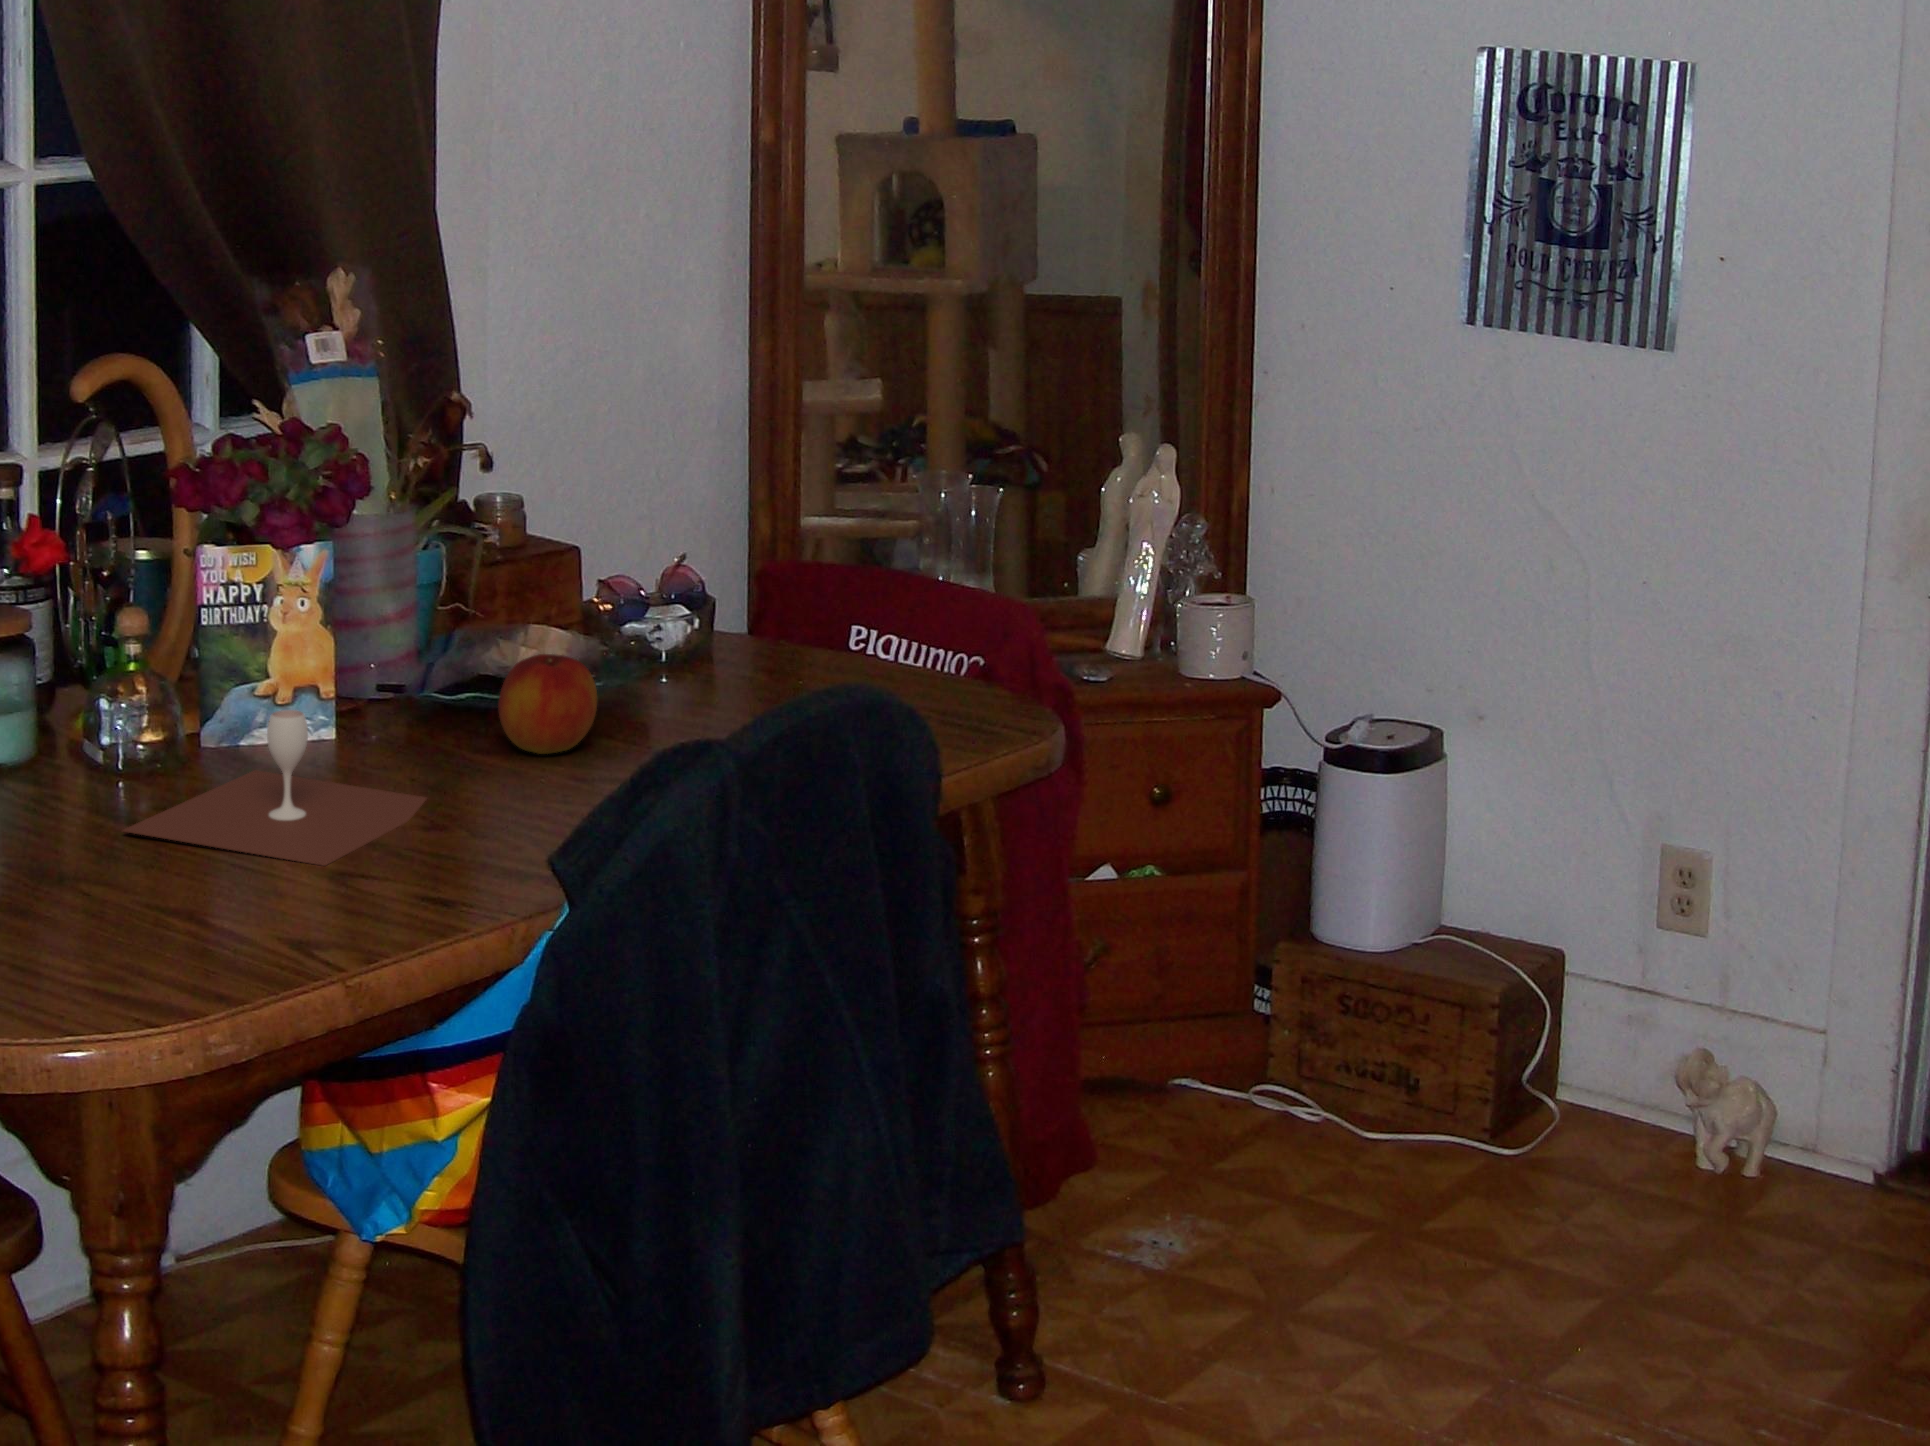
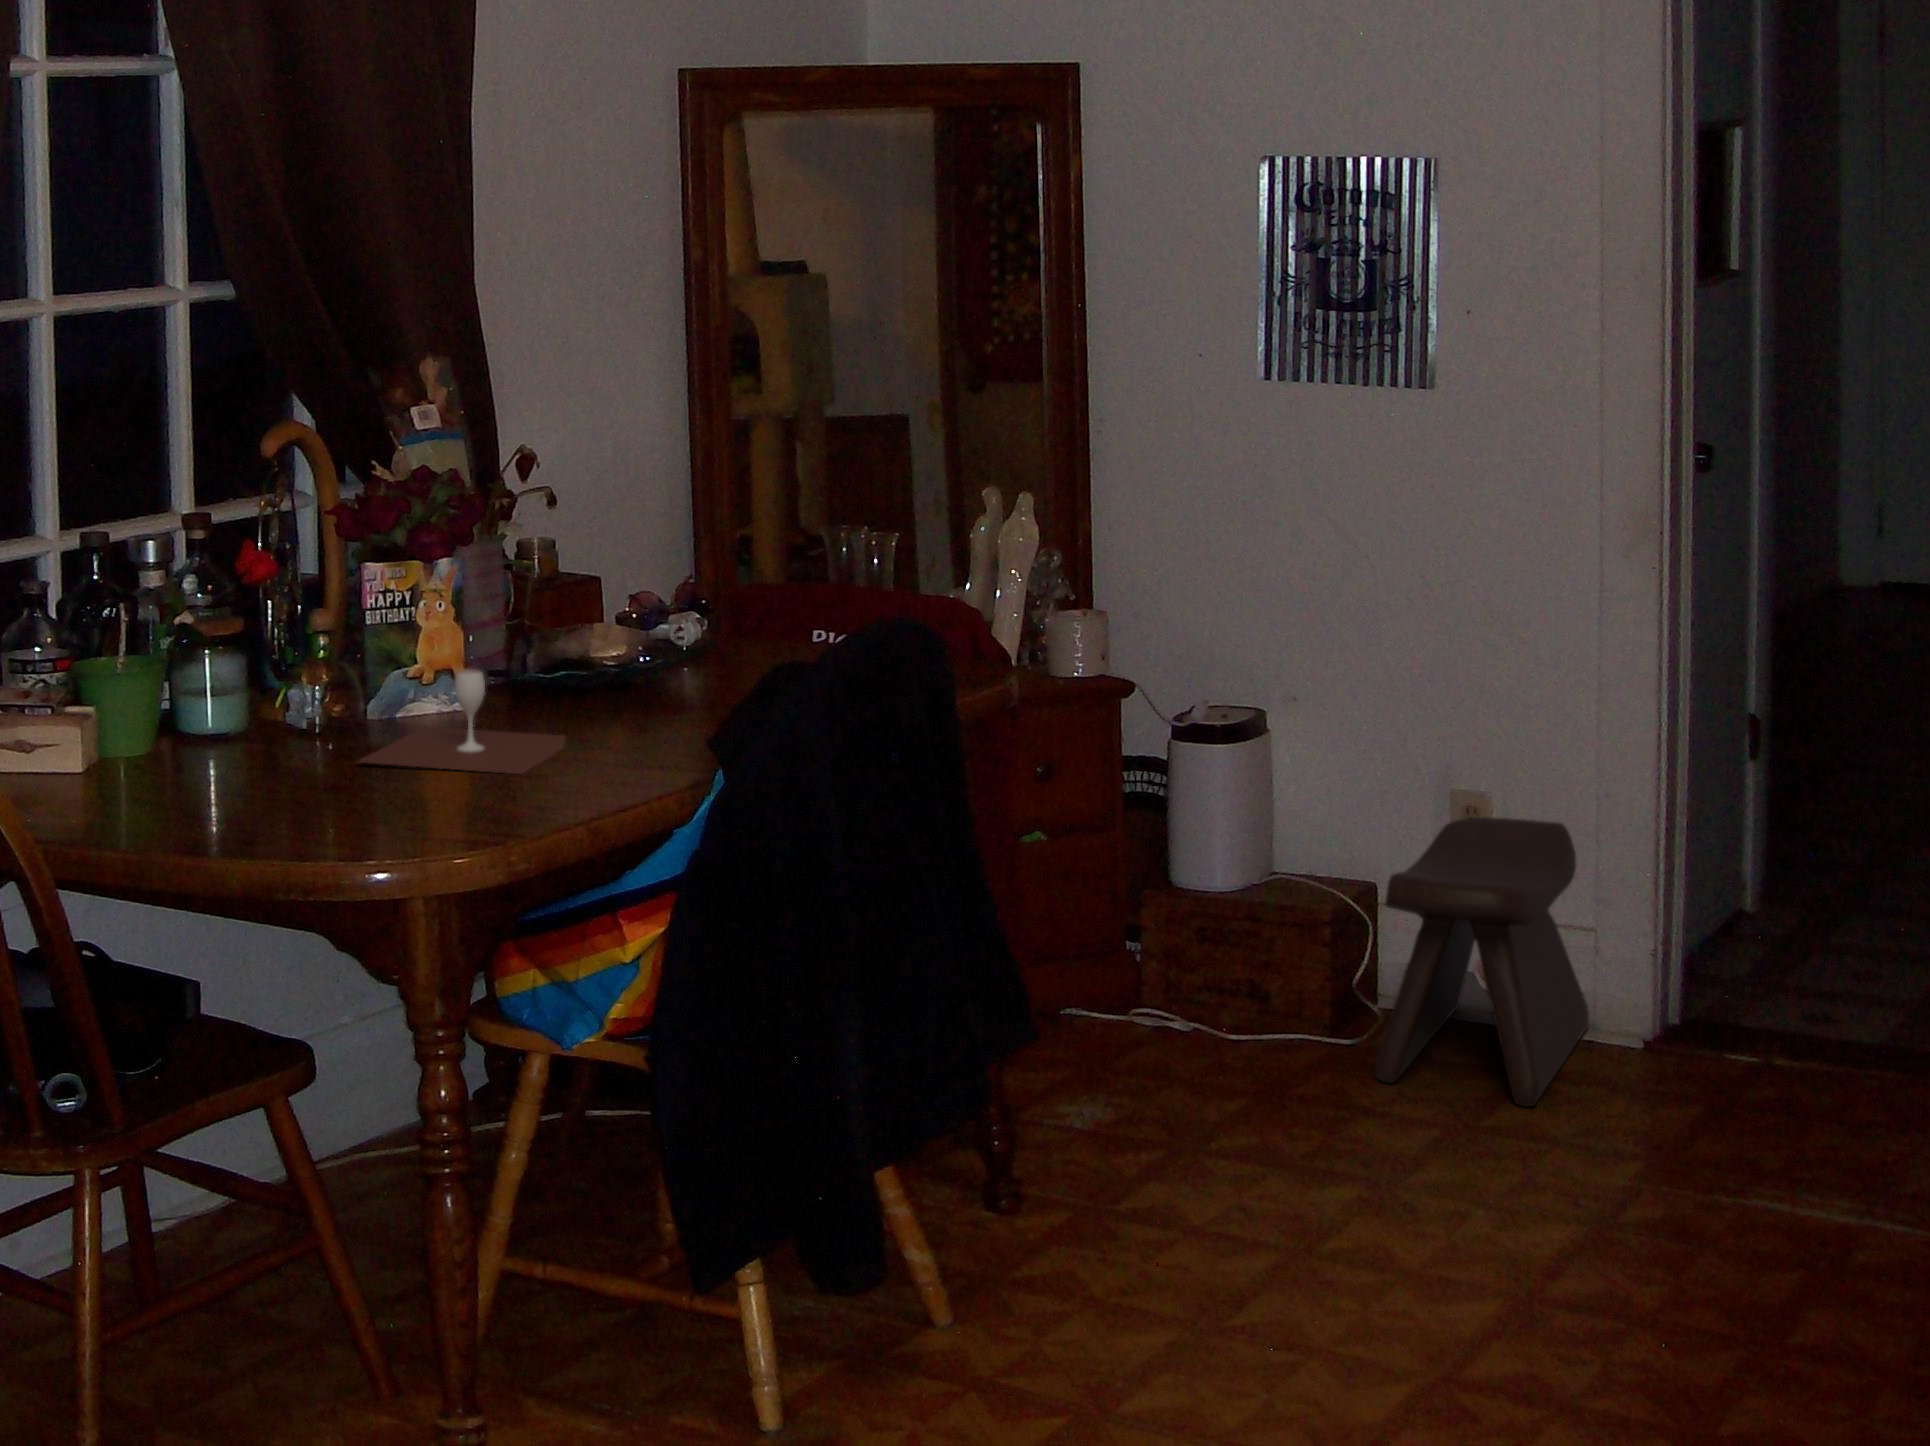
apple: present [498,654,597,754] -> none [598,632,673,708]
stool: none [1525,881,1805,1266] -> present [1375,817,1589,1106]

